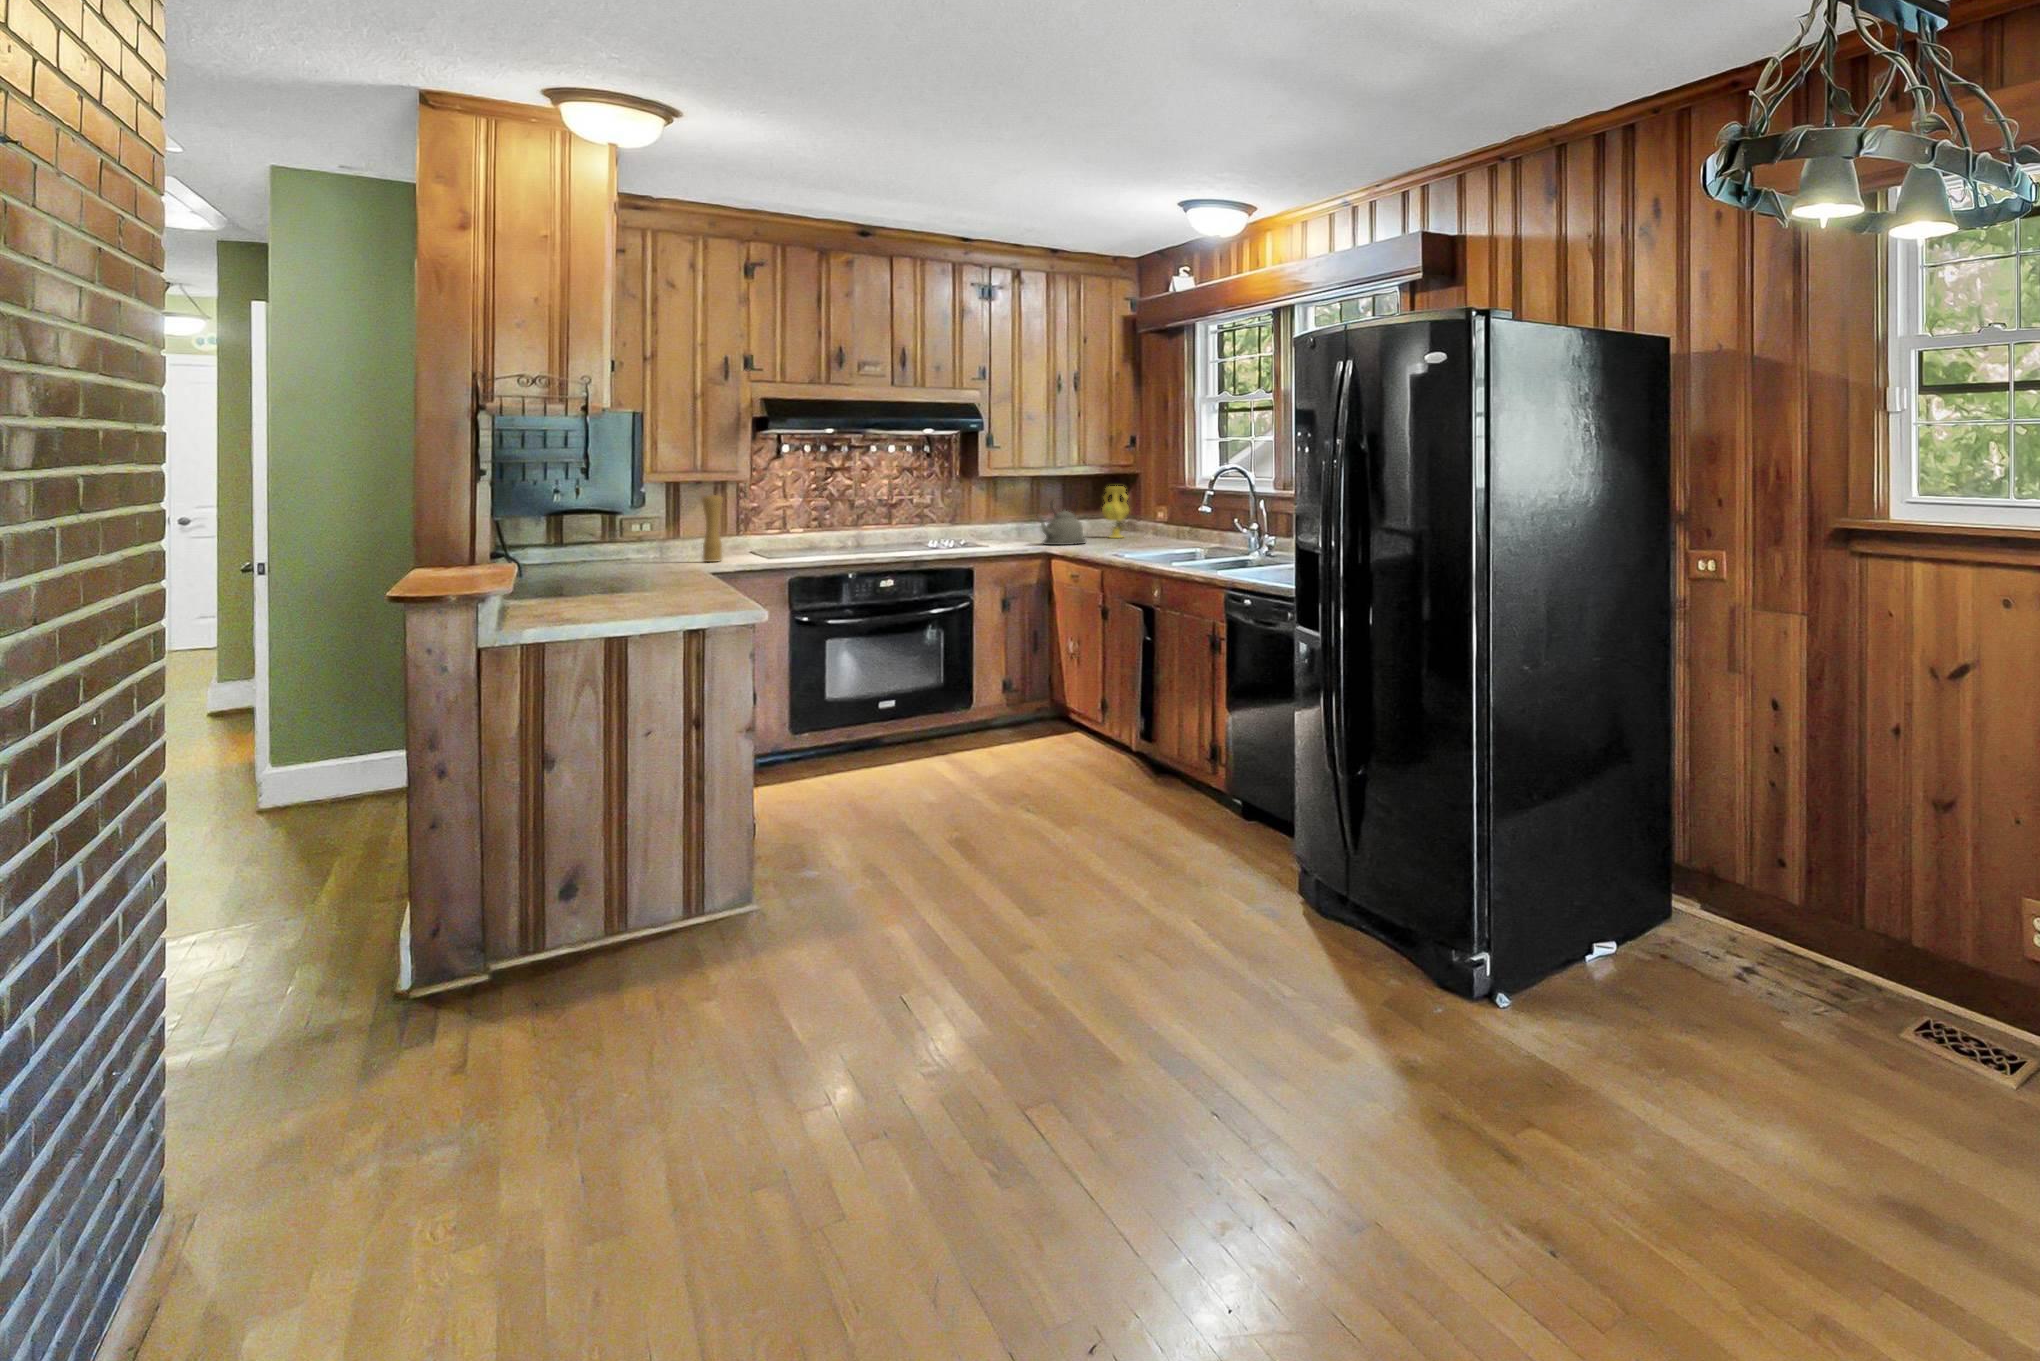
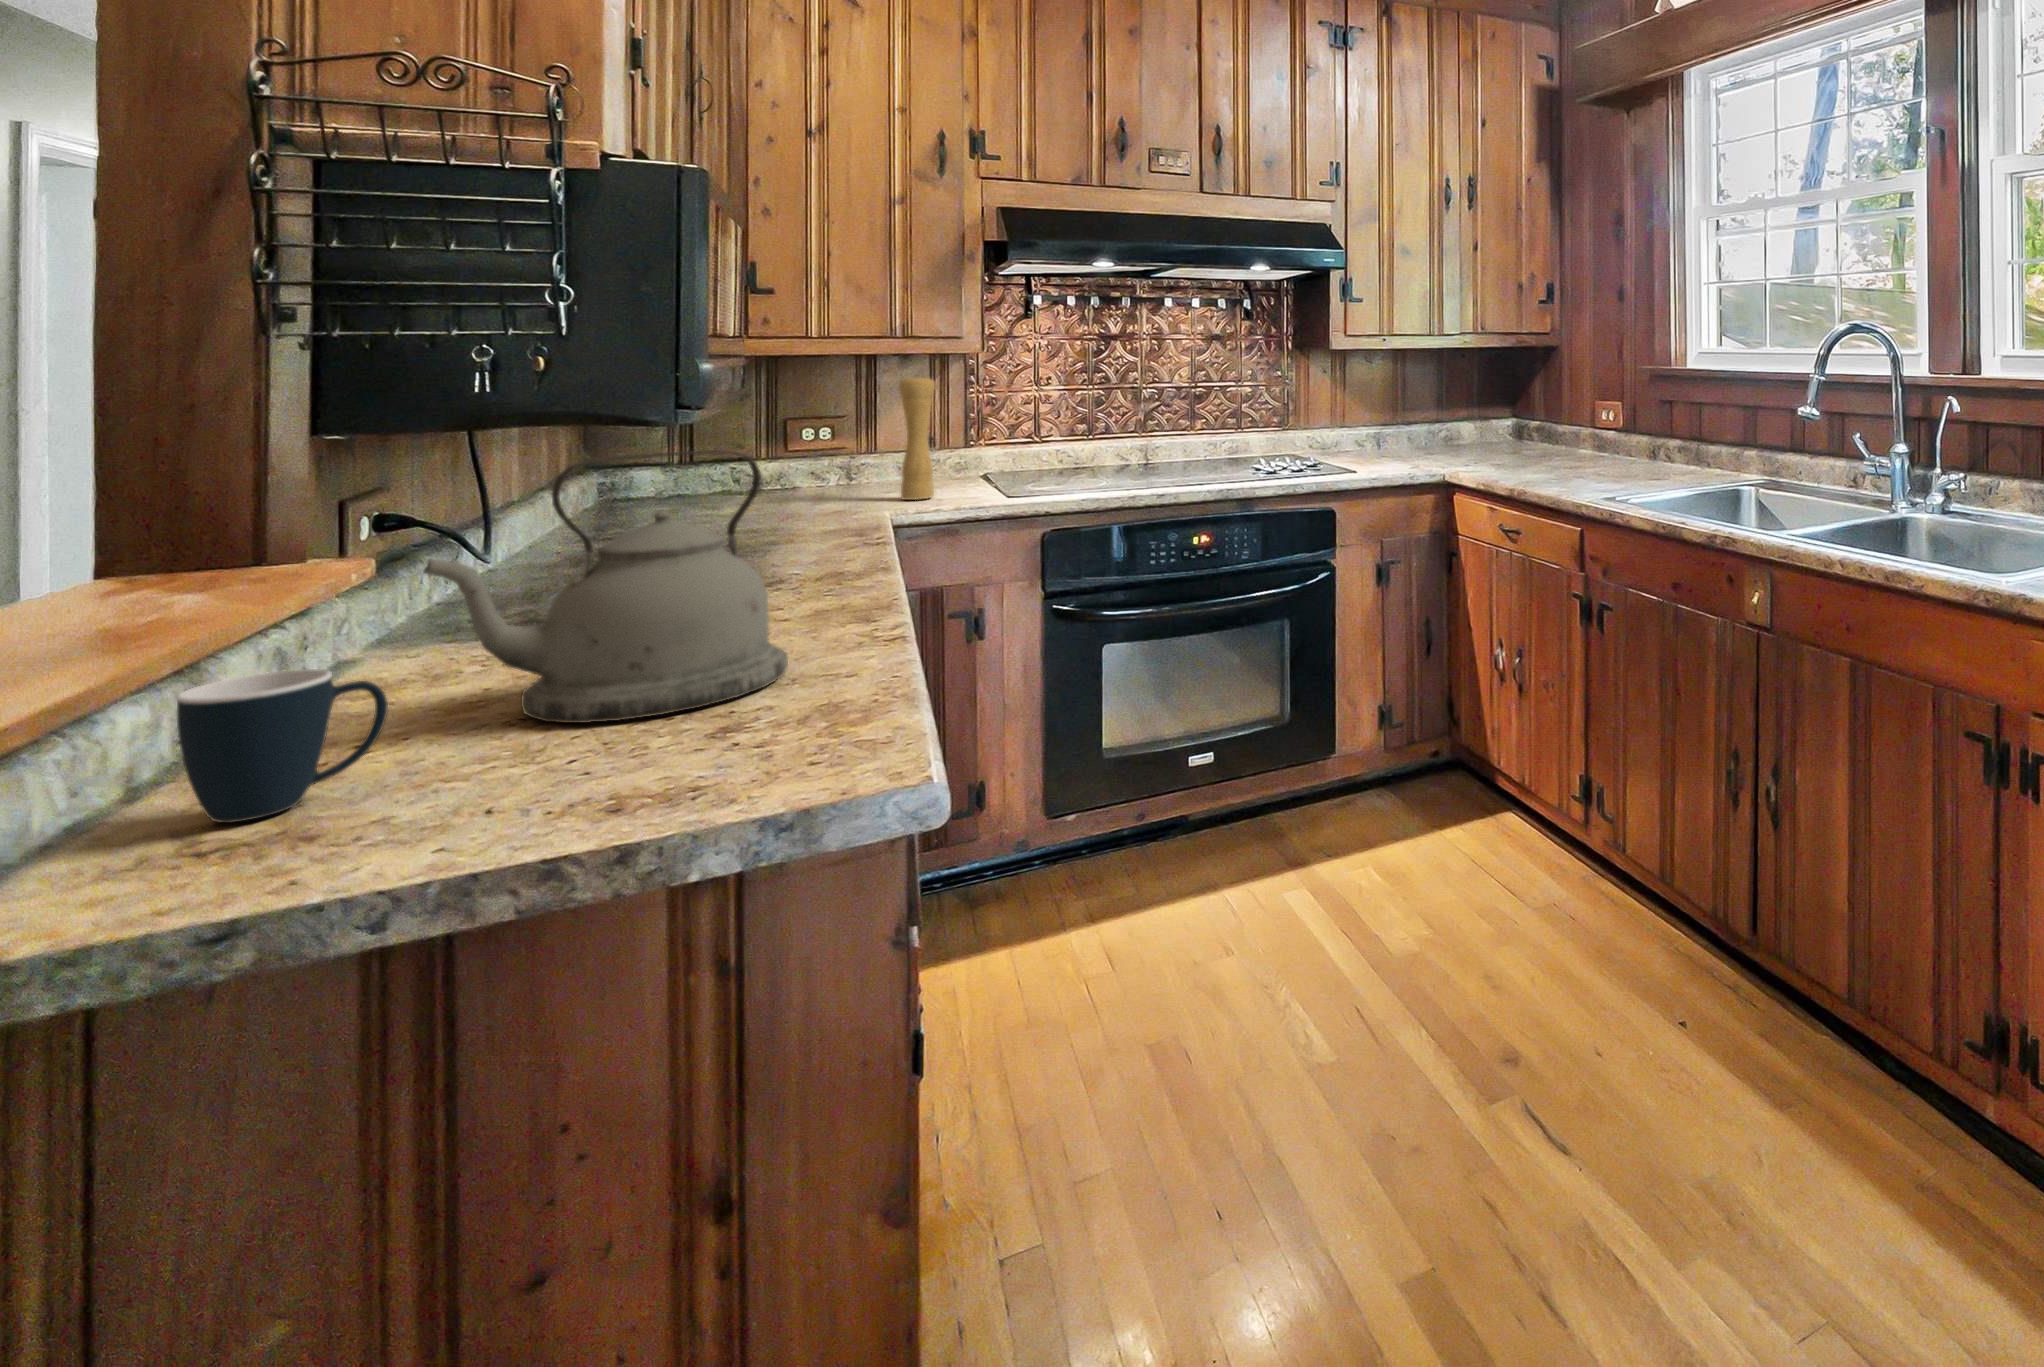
vase: present [1102,486,1129,538] -> none [1498,367,1542,451]
kettle: present [1038,500,1086,545] -> present [424,450,788,723]
mug: none [530,578,579,615] -> present [177,669,388,823]

